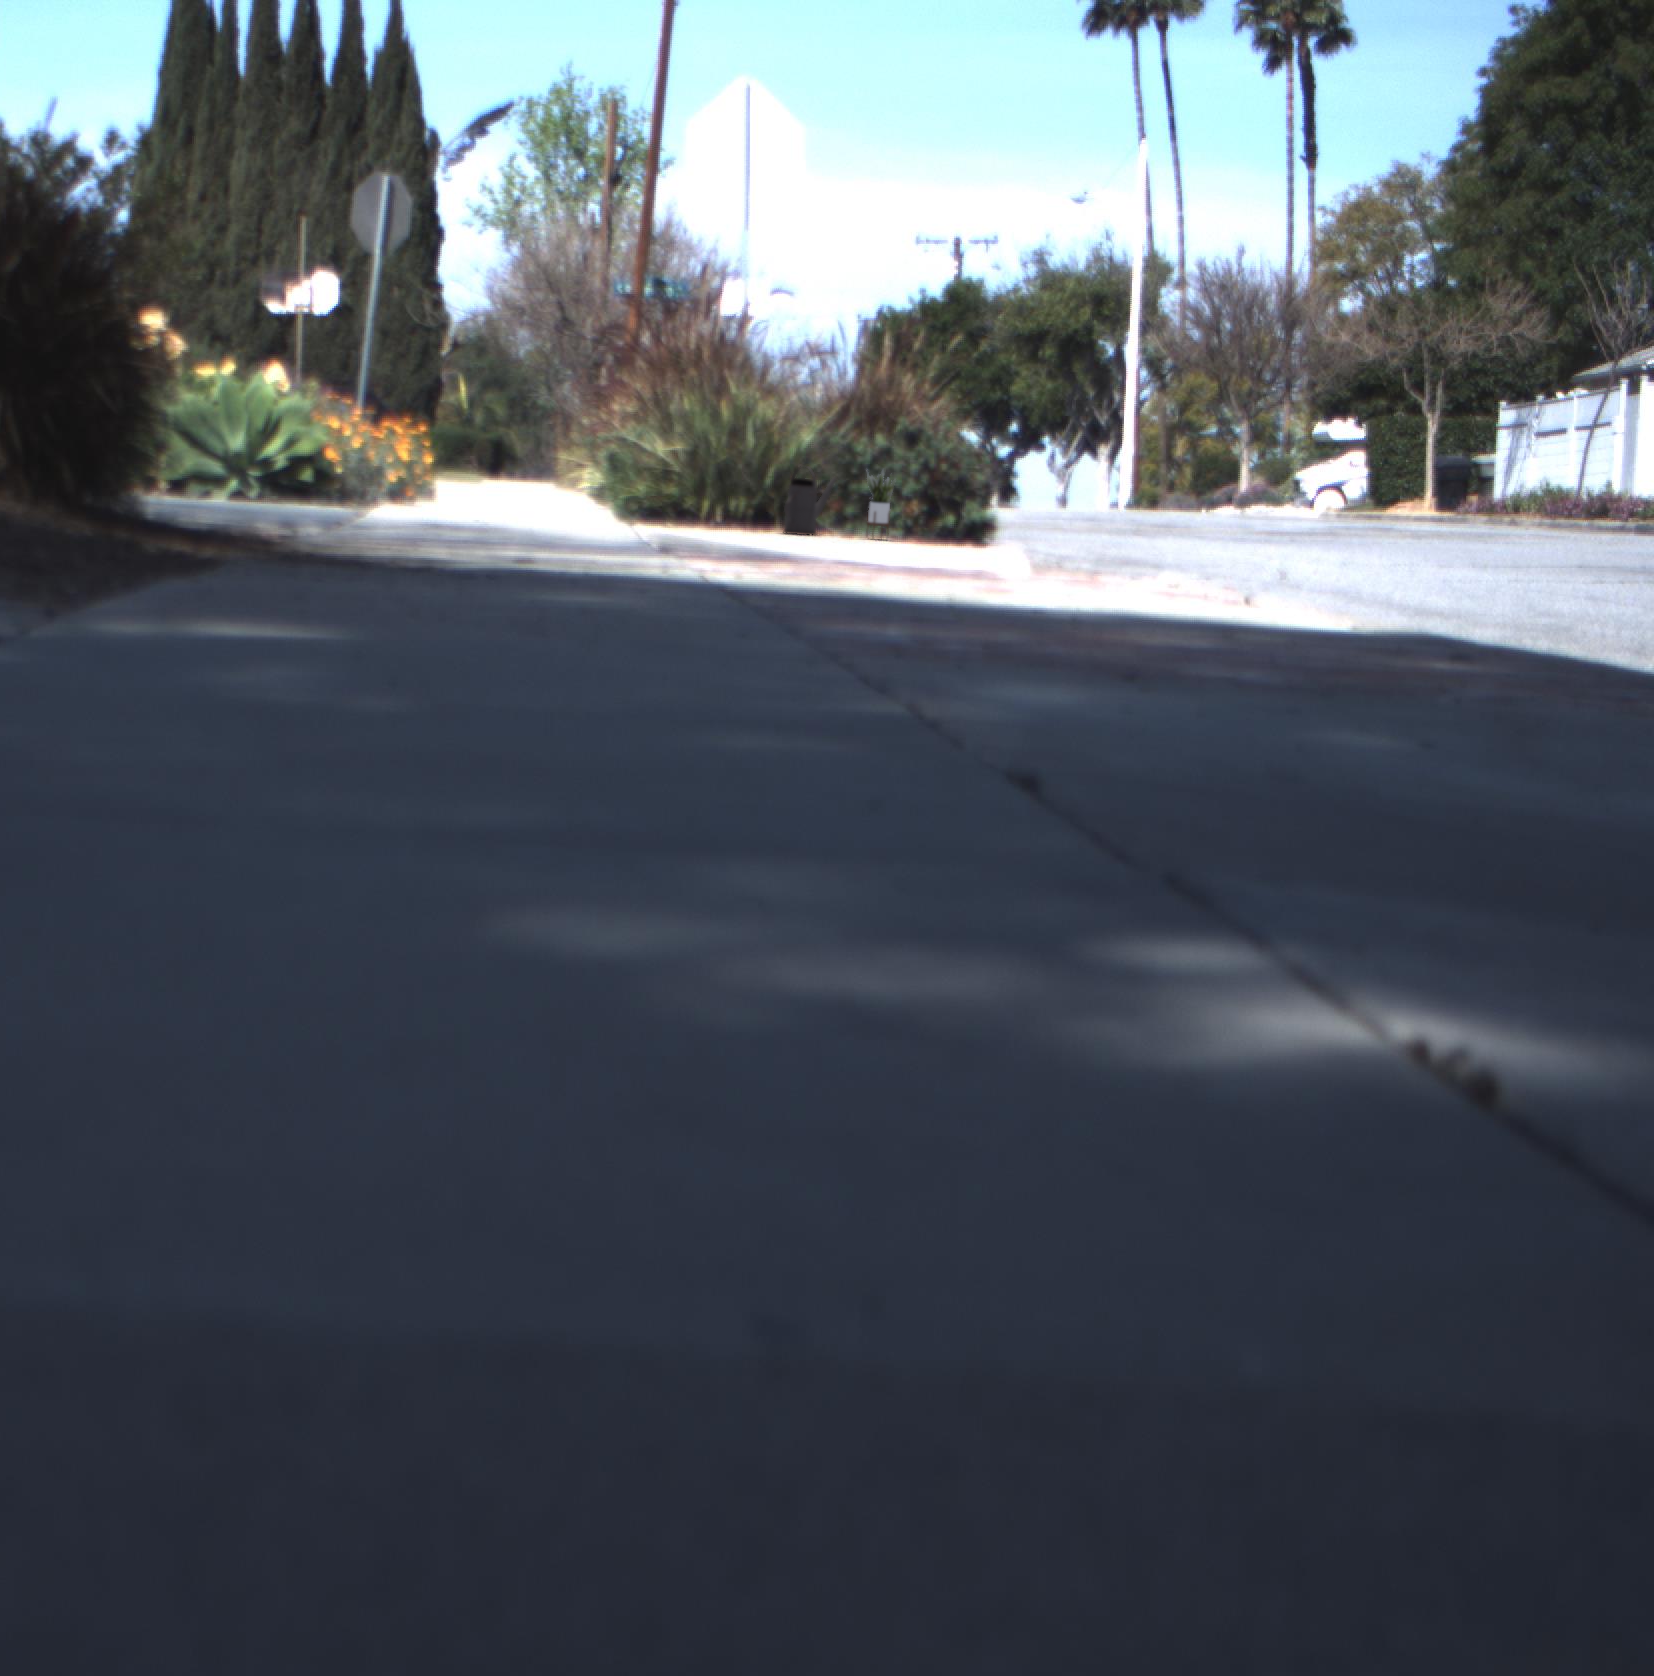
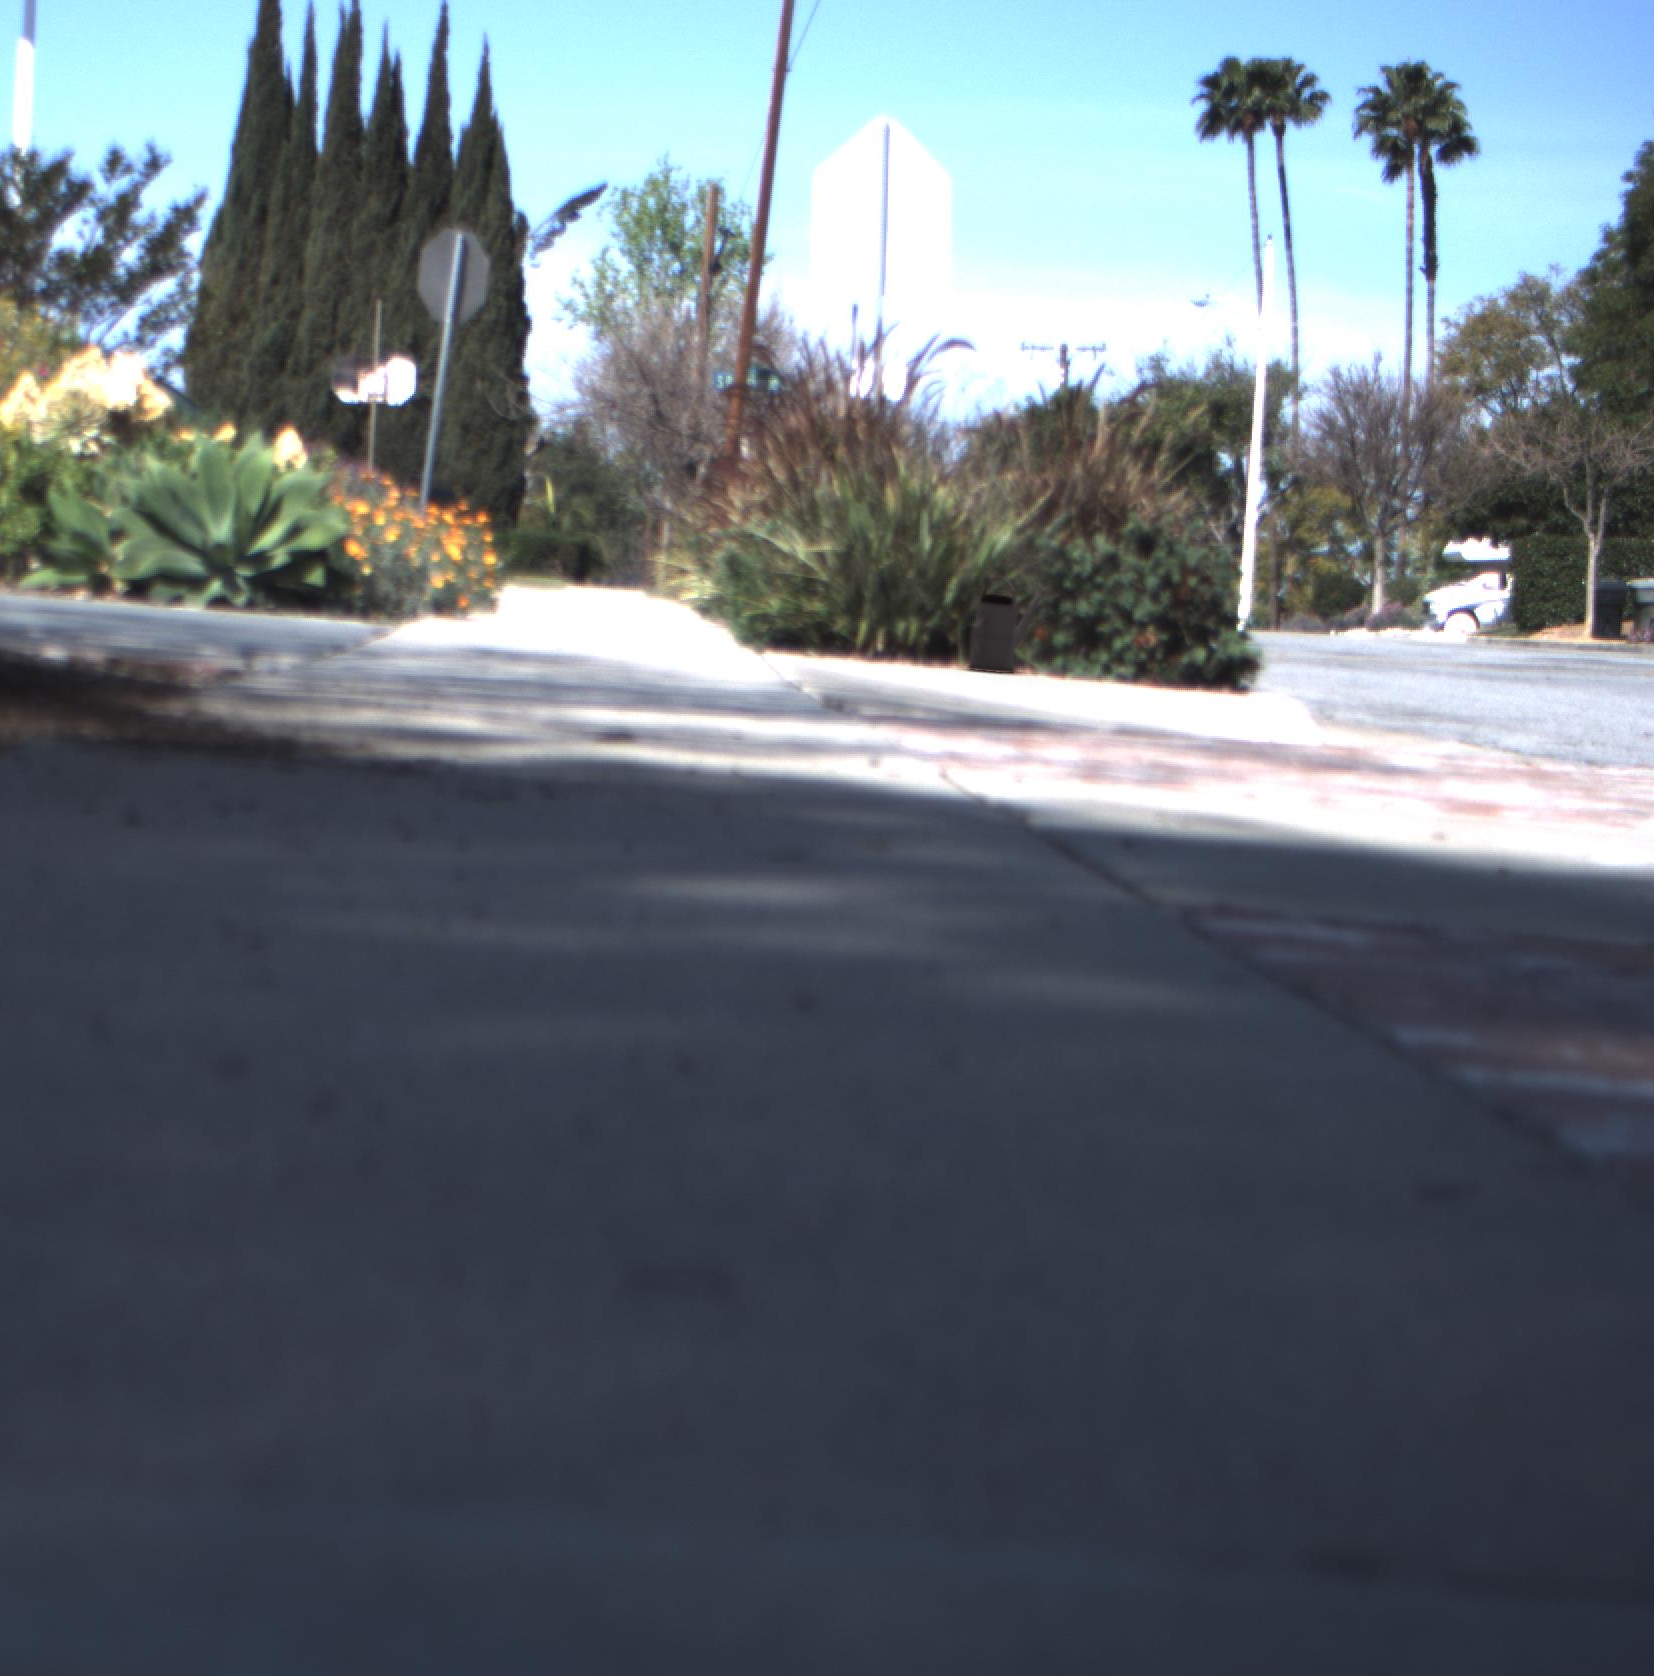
potted plant: present [866,470,895,535] -> none [1085,581,1129,682]

